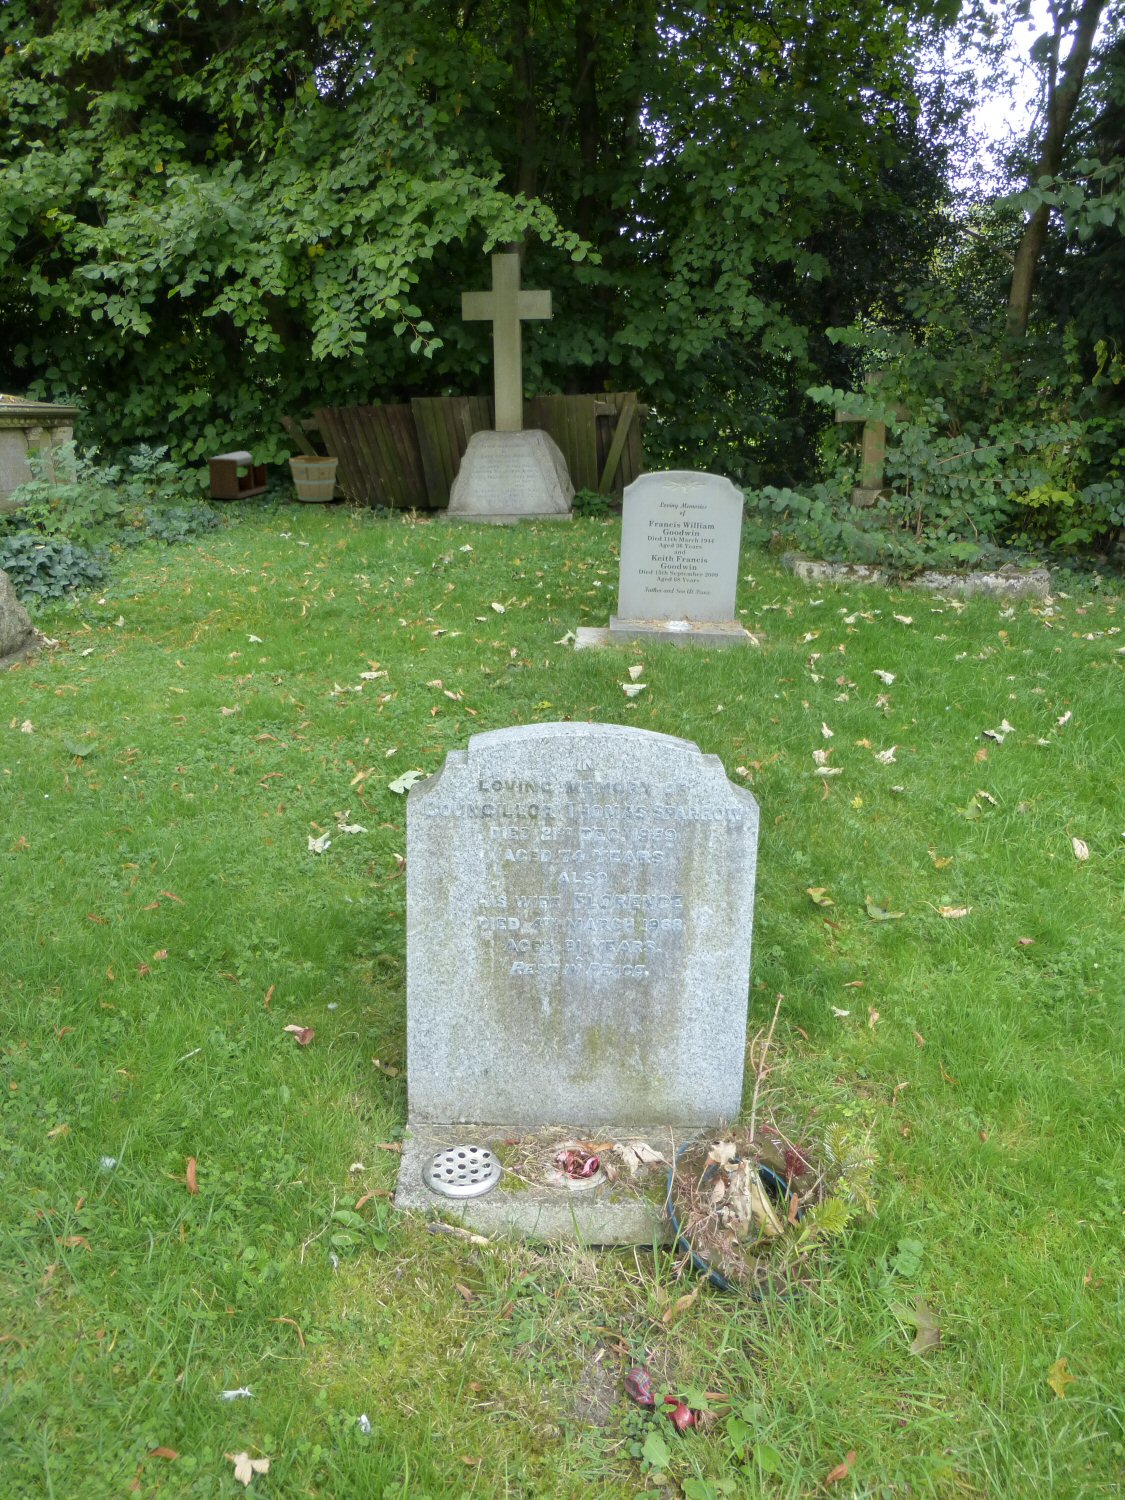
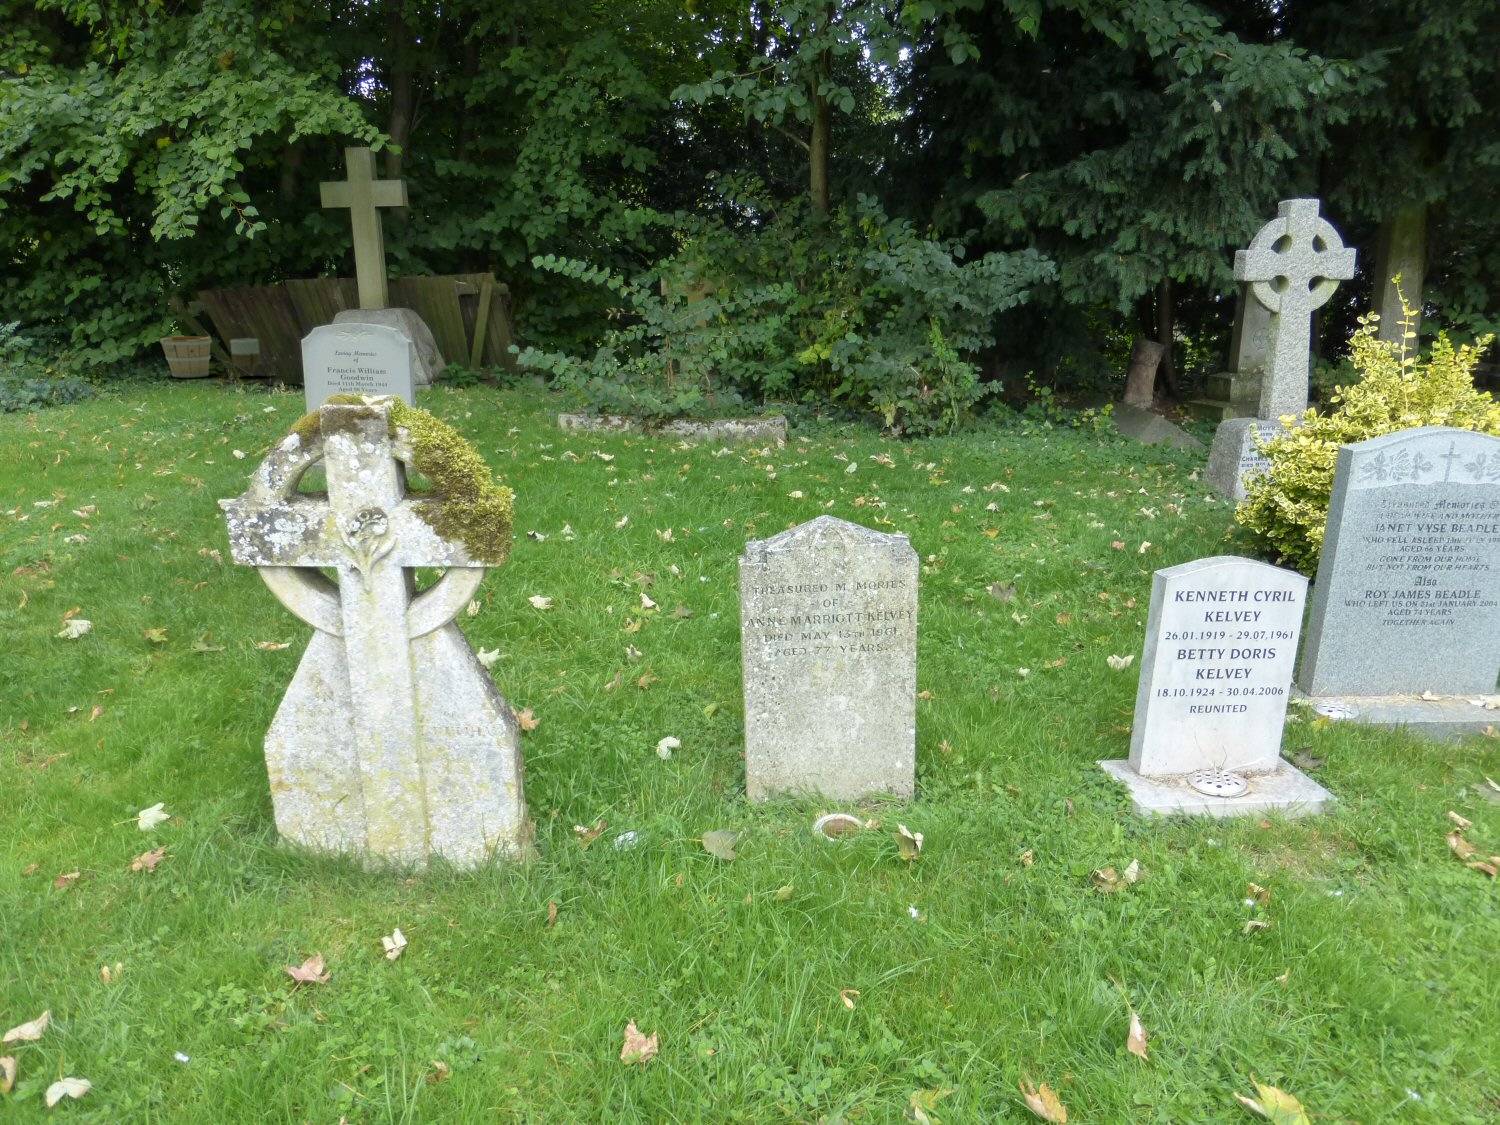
bench: present [208,451,268,499] -> none [81,333,155,377]
planter: none [362,461,391,503] -> present [230,339,261,366]

